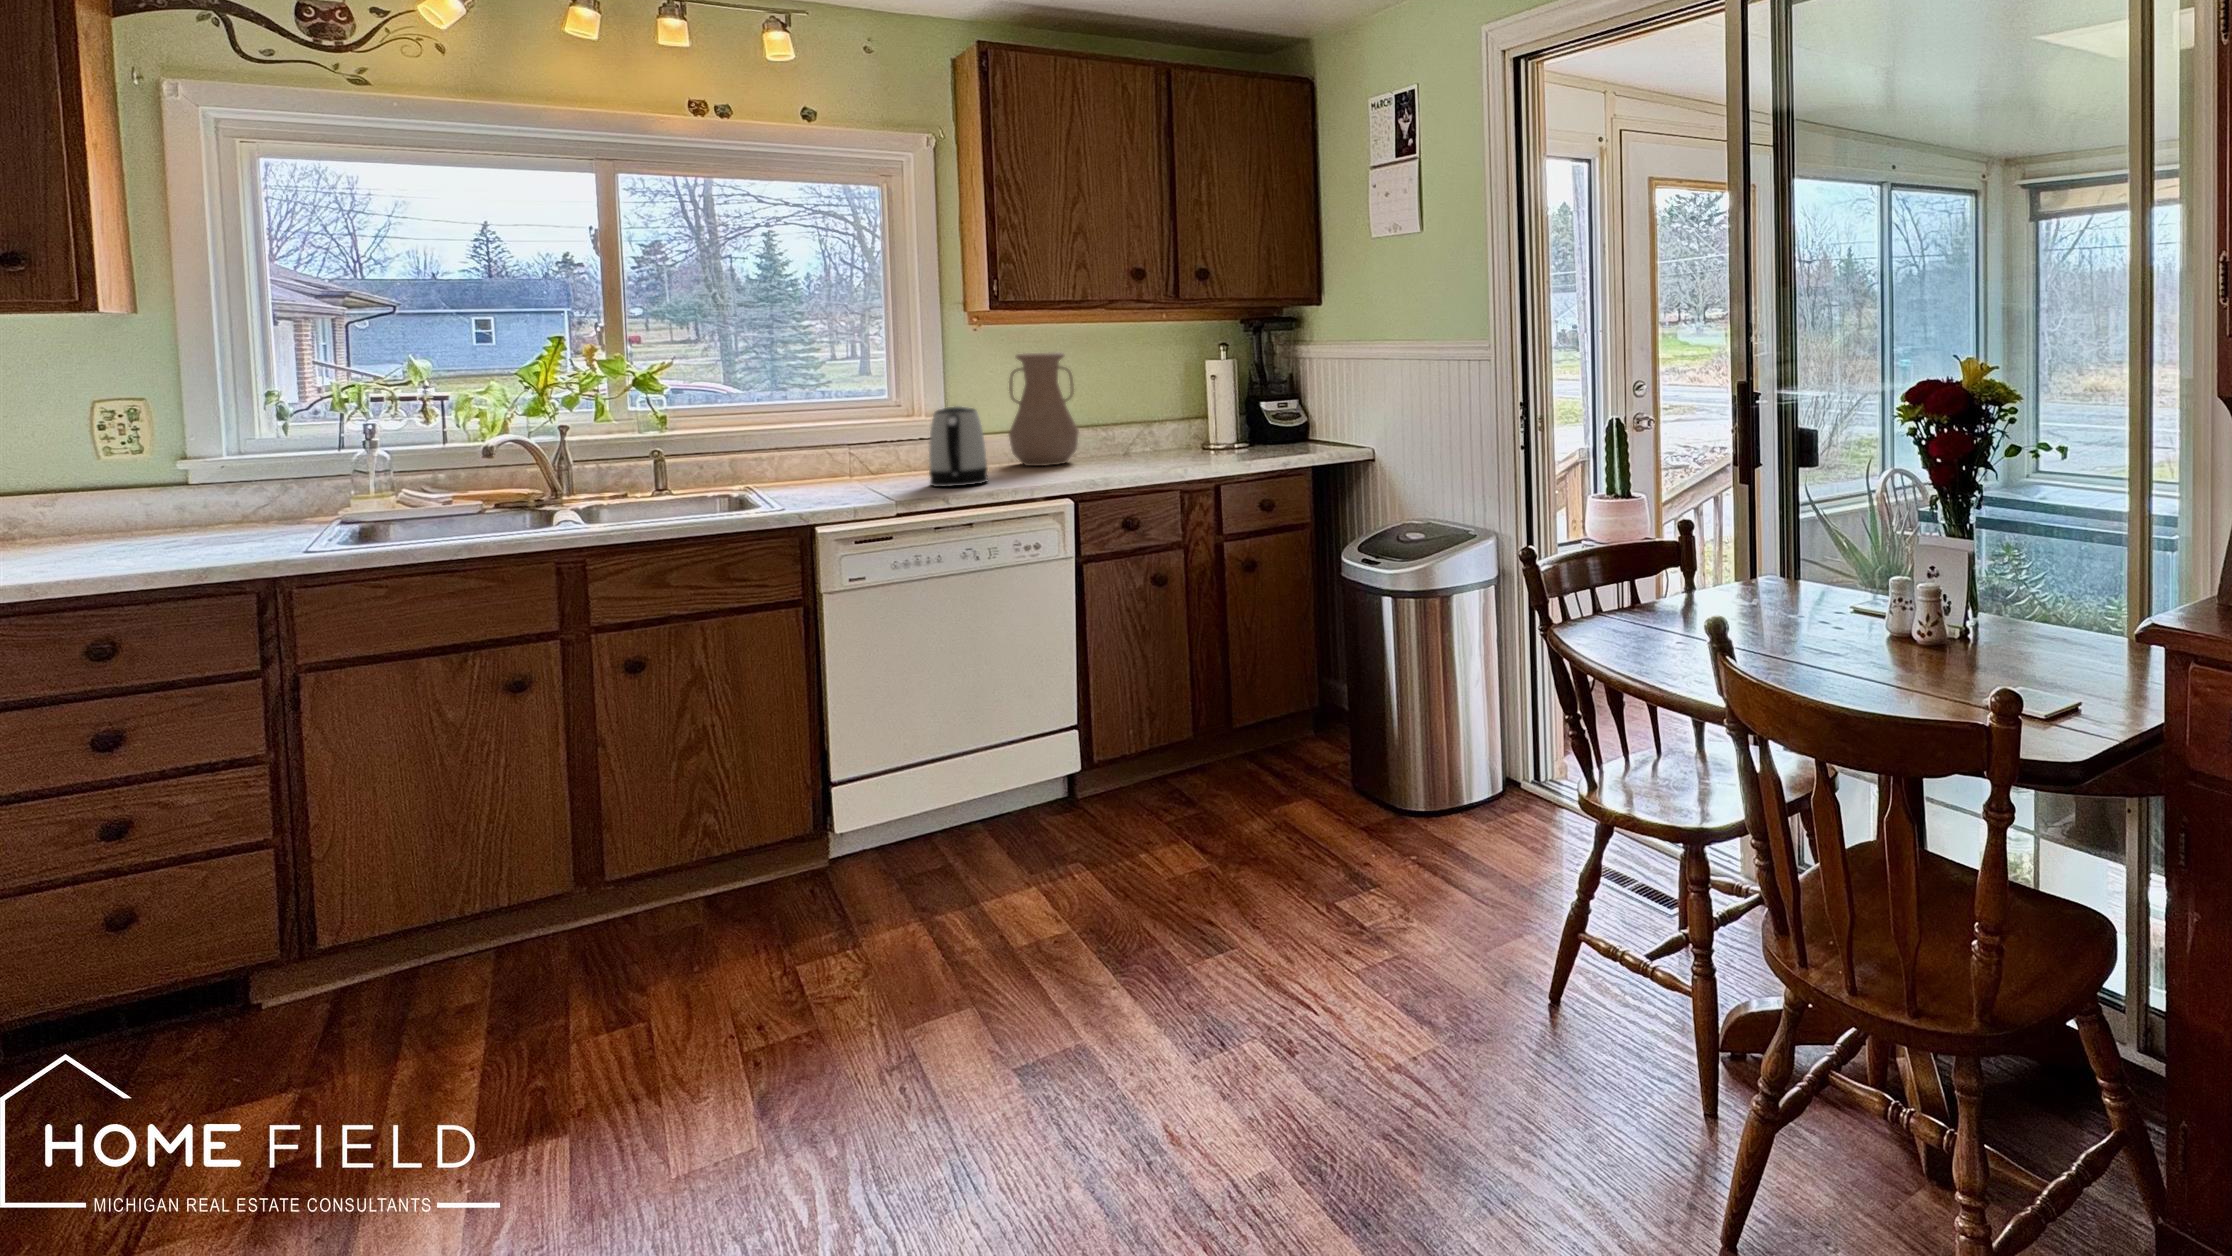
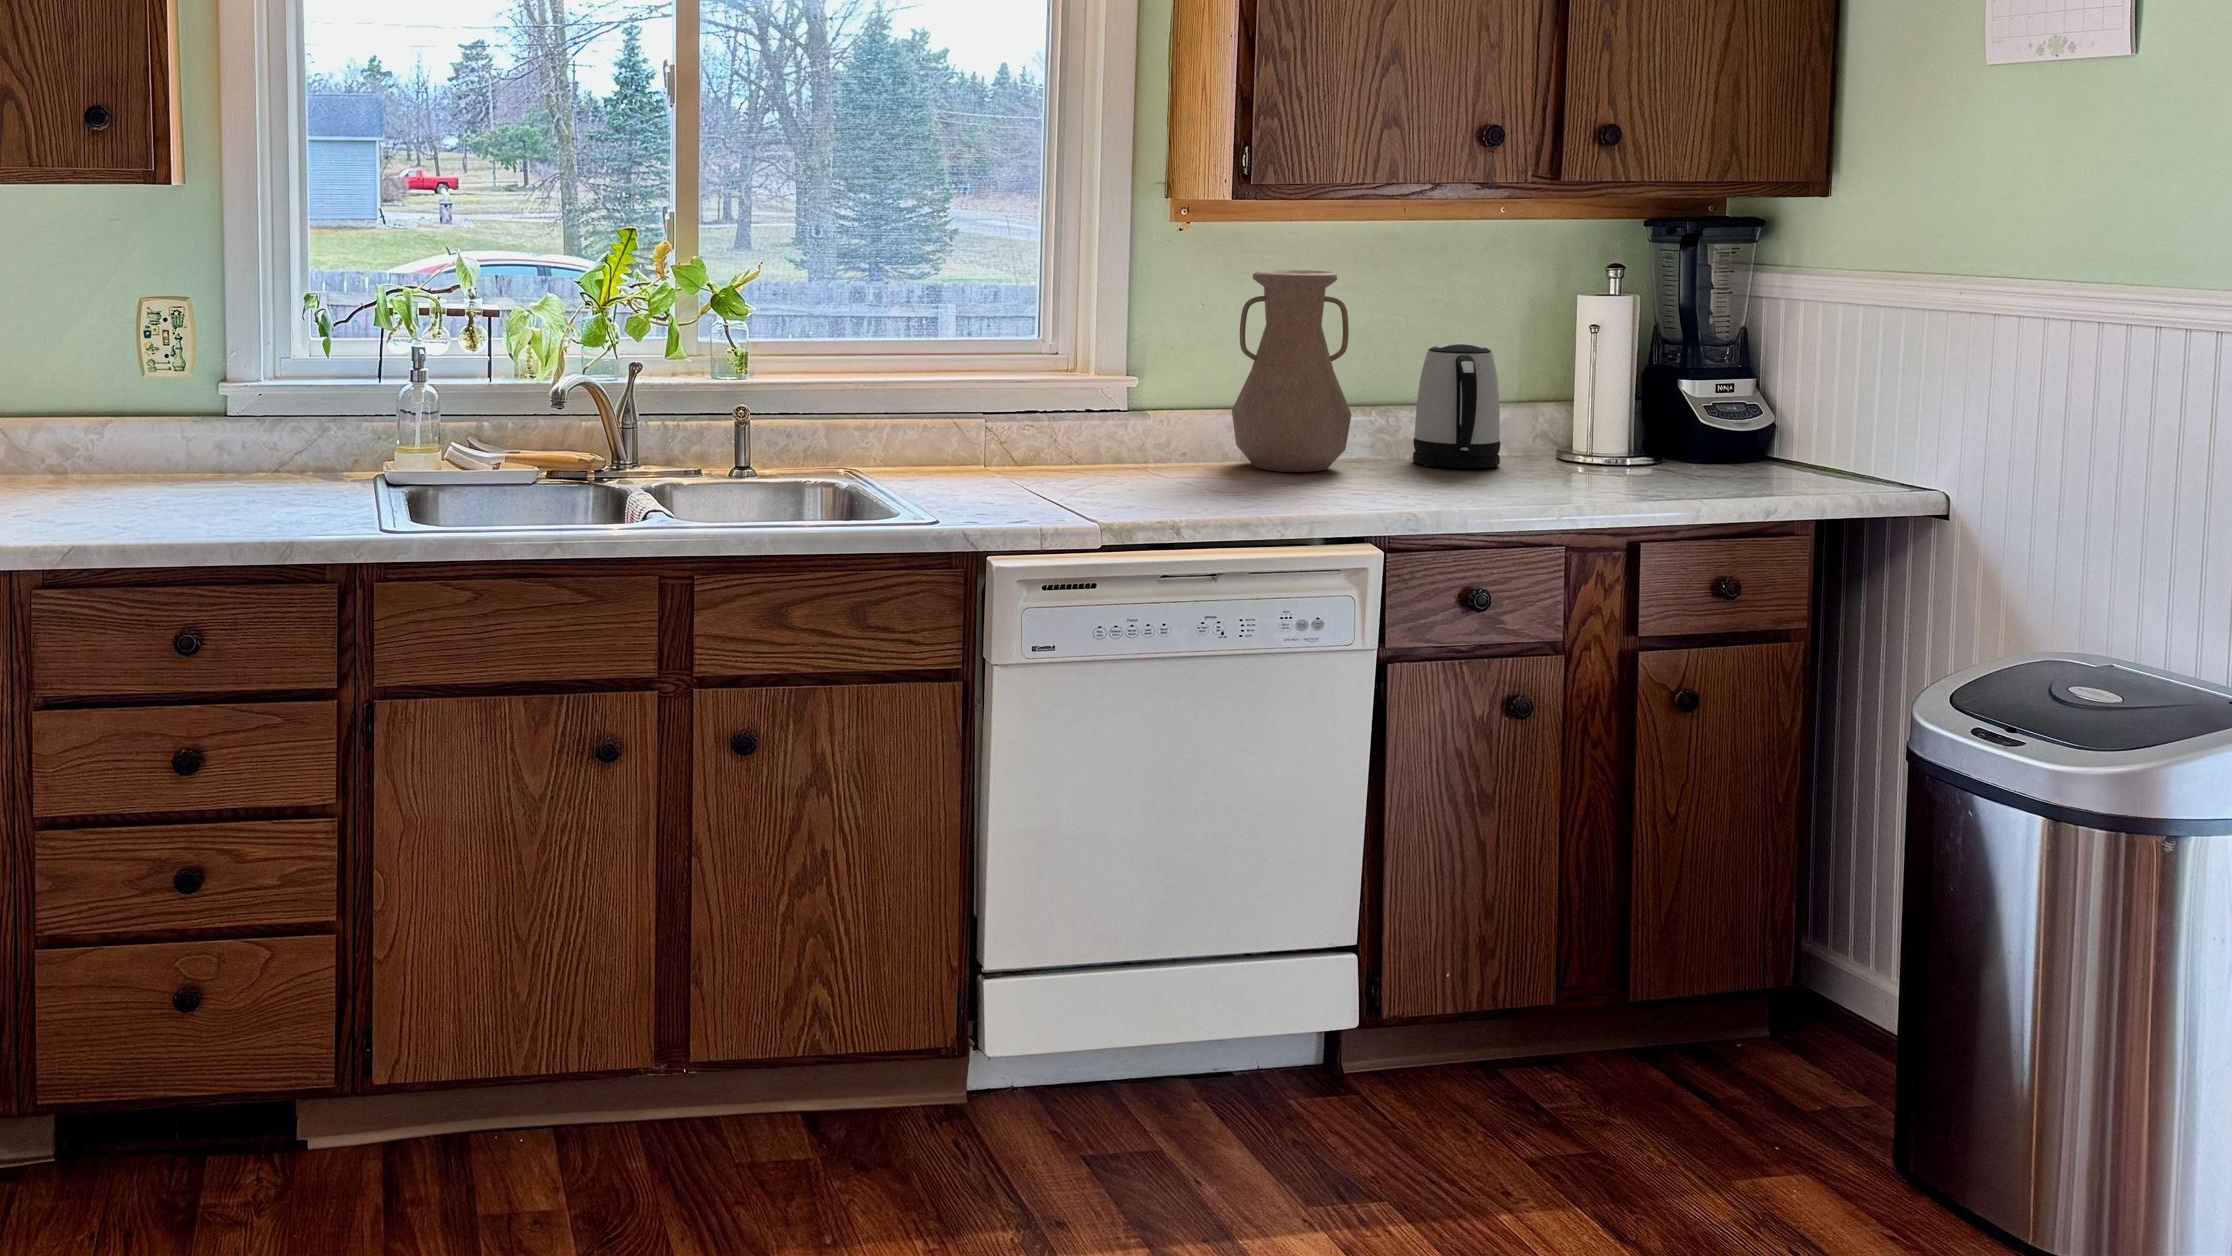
kettle: present [929,406,988,487] -> present [1413,343,1501,468]

